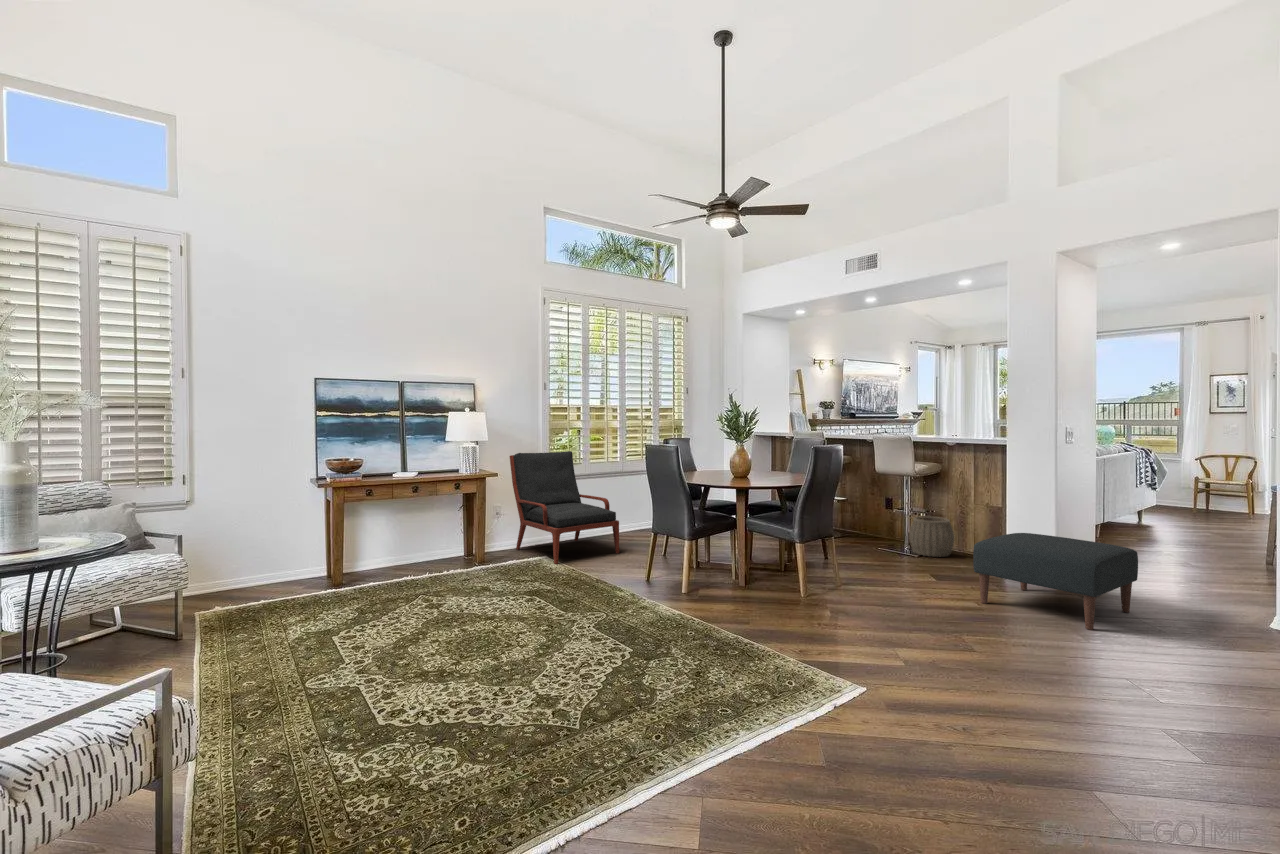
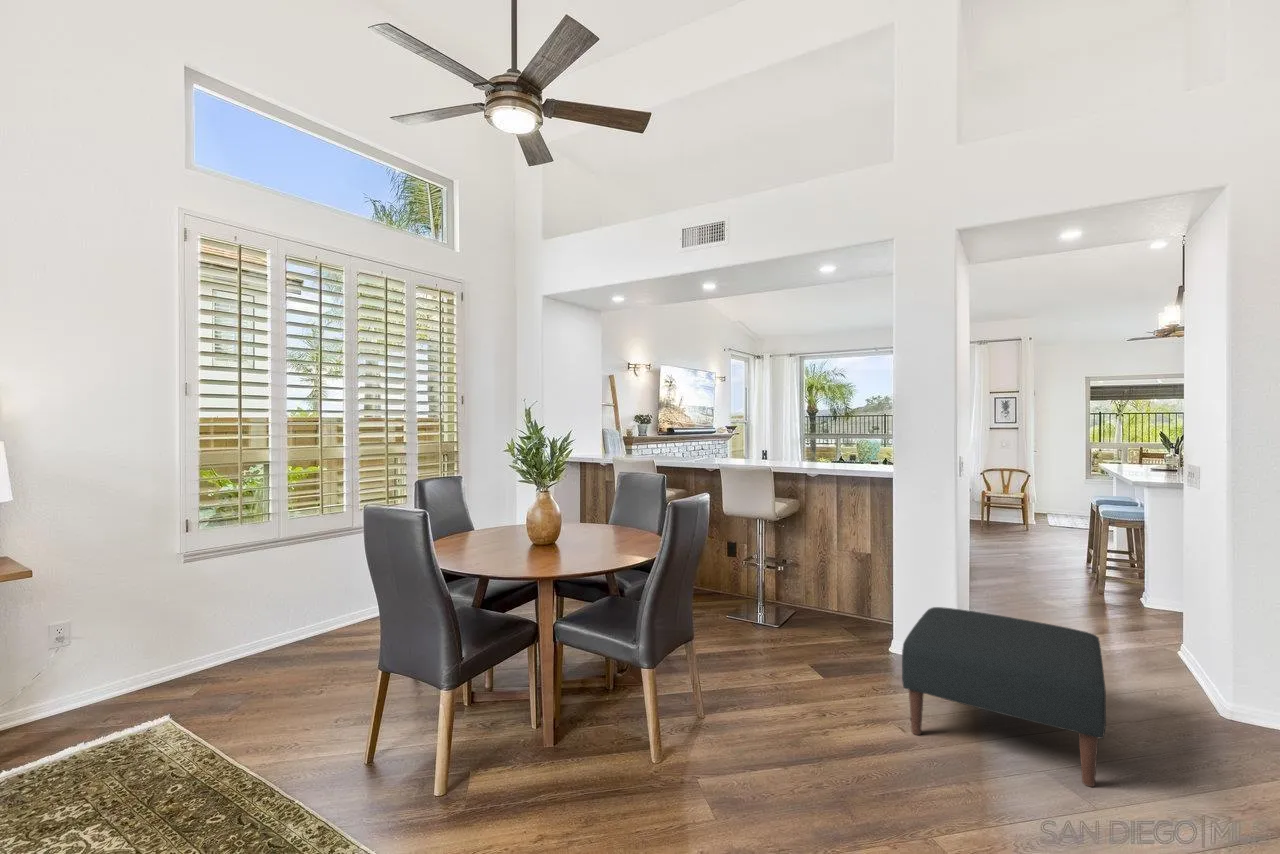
armchair: present [510,451,619,564] -> none [116,500,337,734]
woven basket: present [909,516,954,557] -> none [765,568,821,625]

